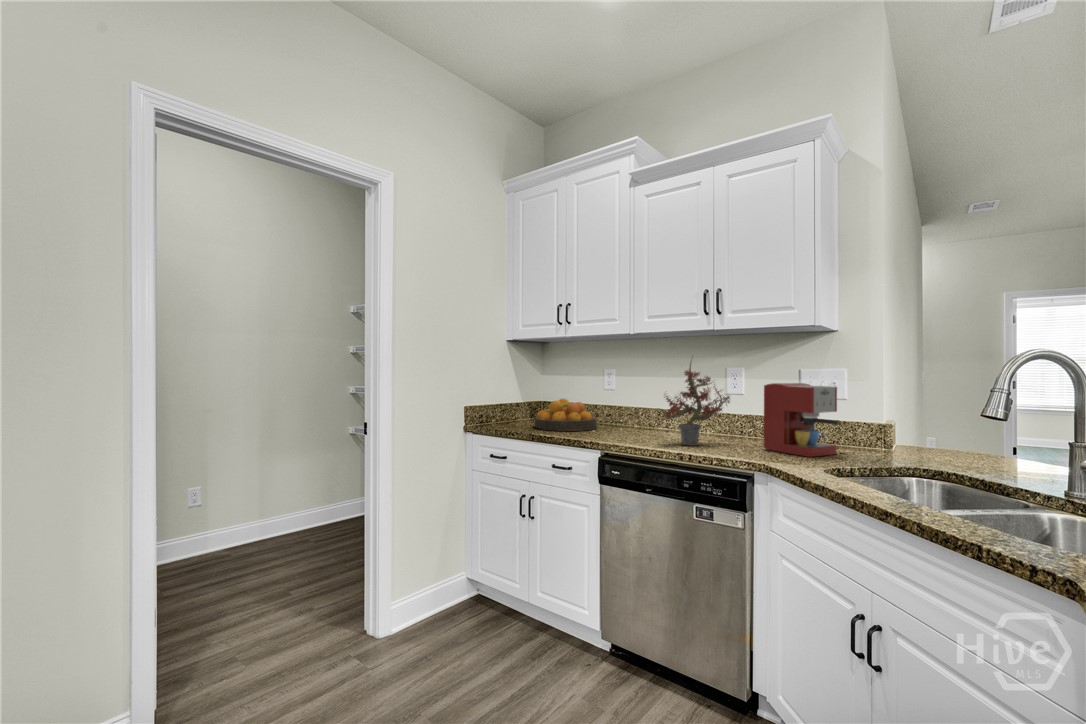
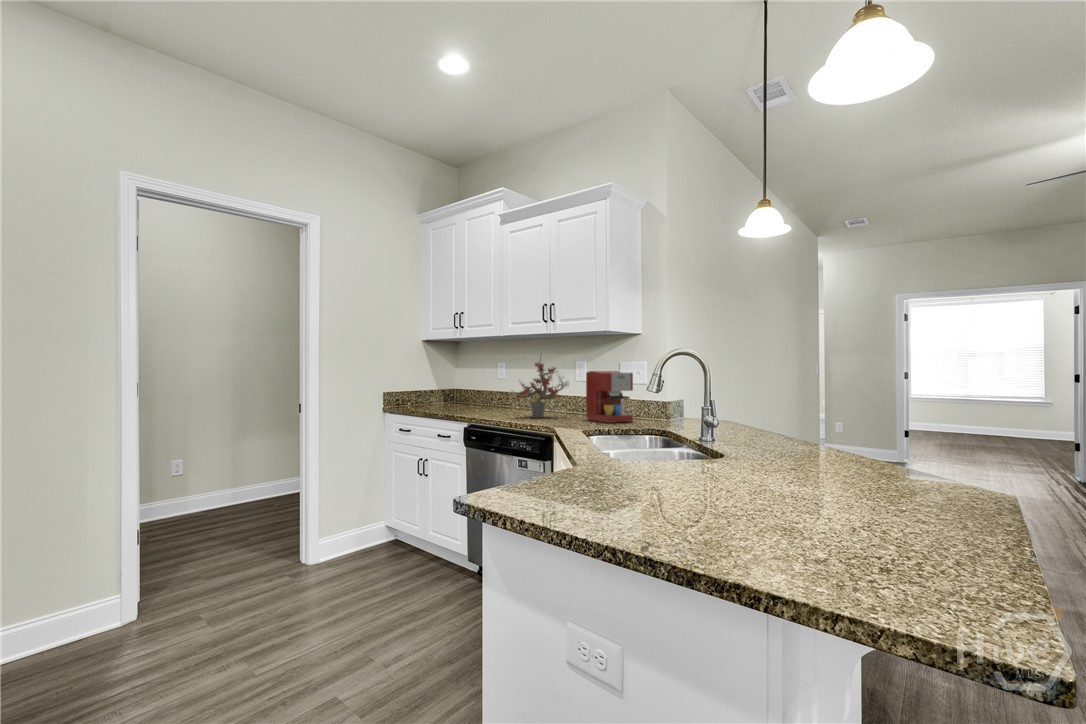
fruit bowl: present [535,399,596,431] -> none [441,387,489,411]

